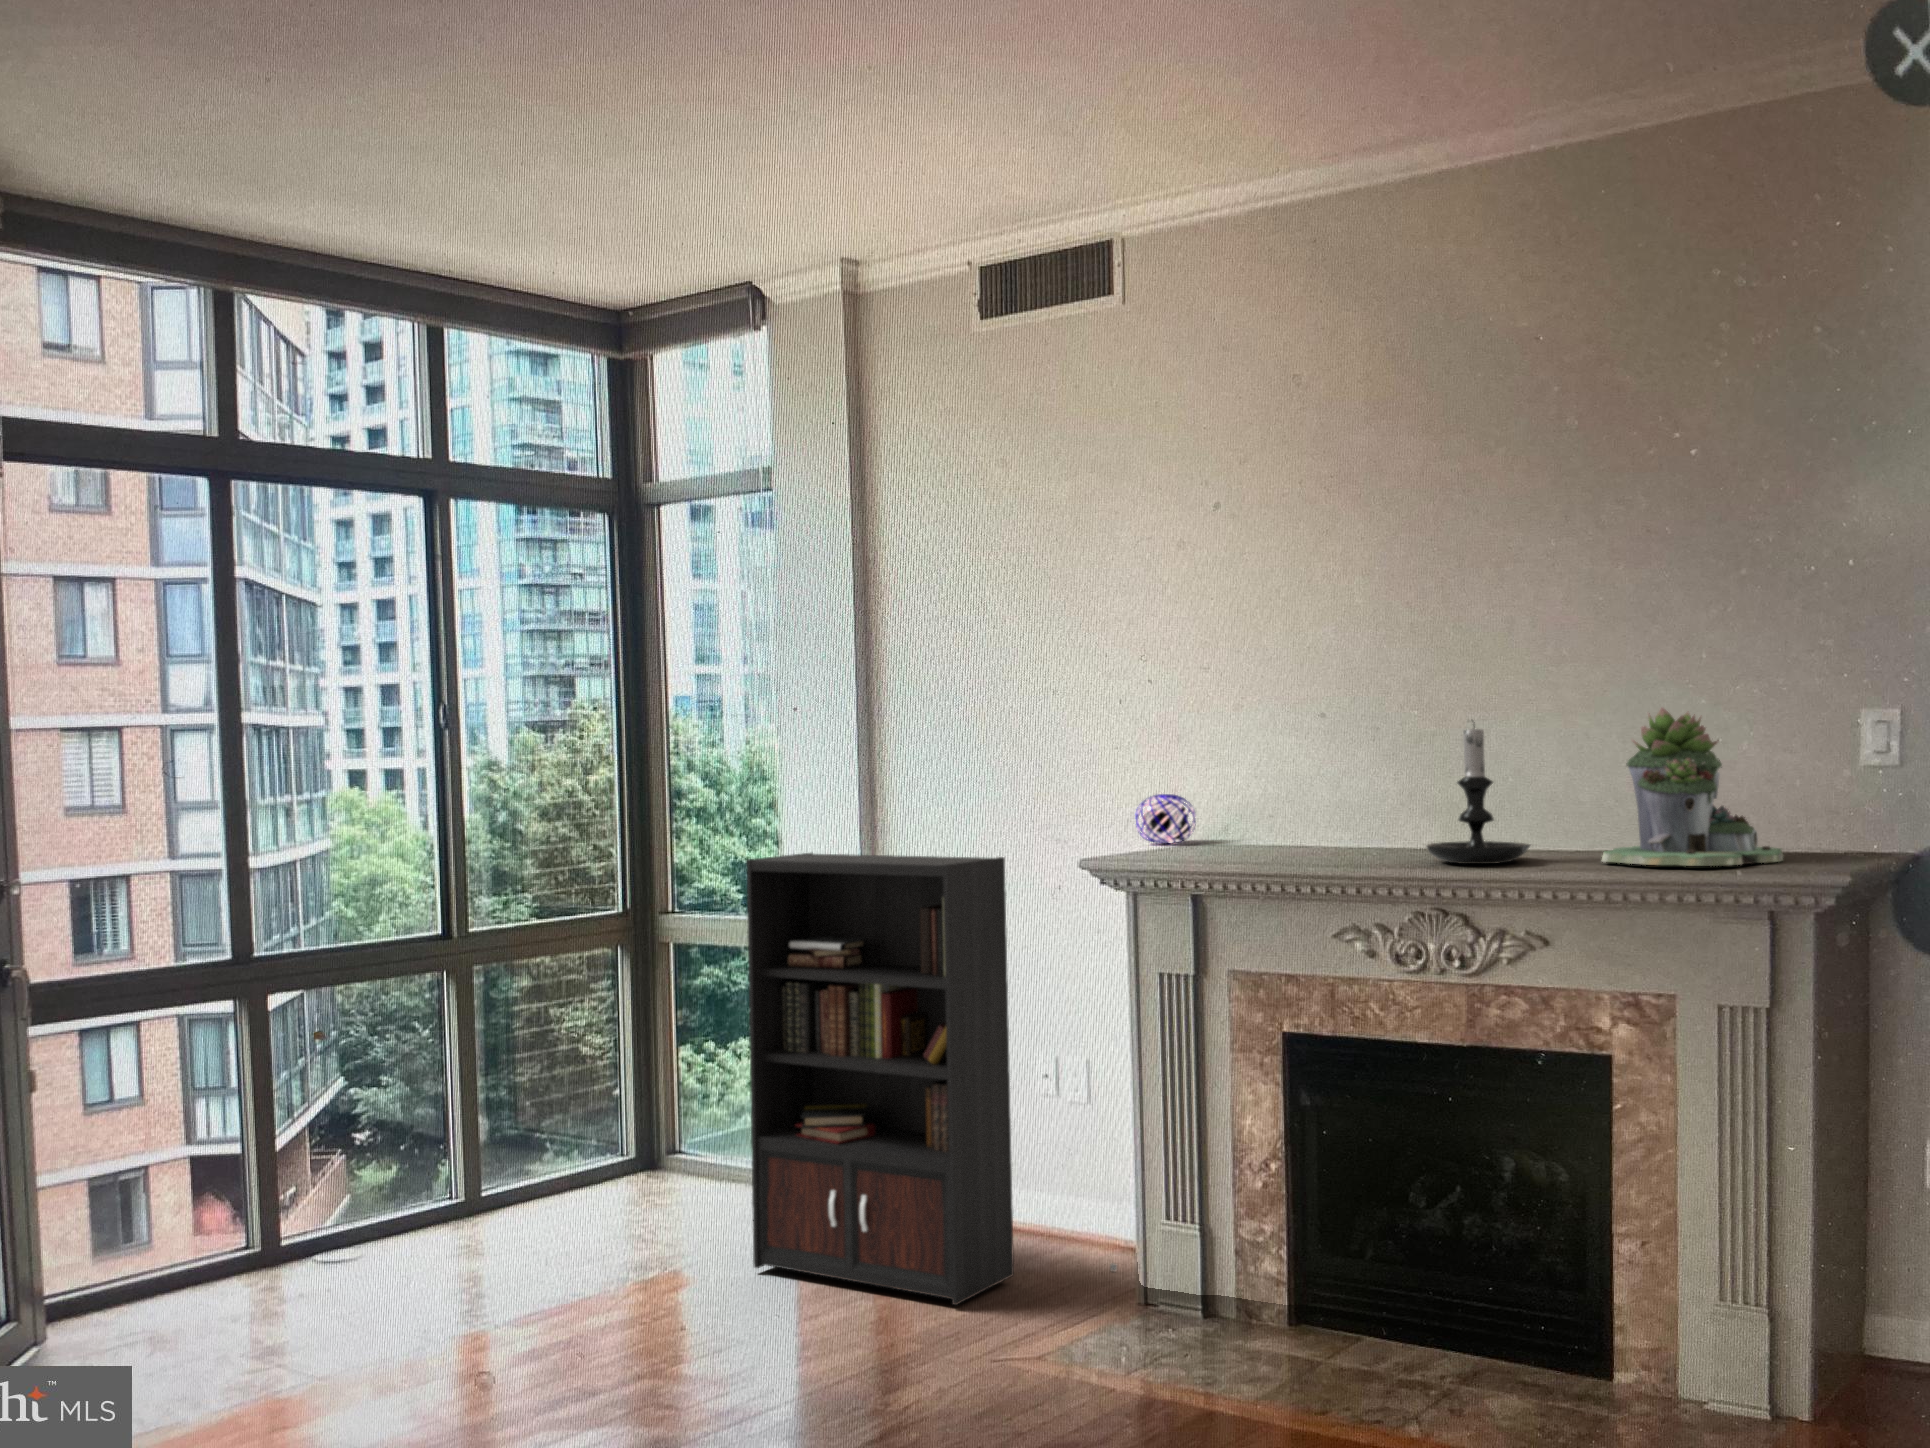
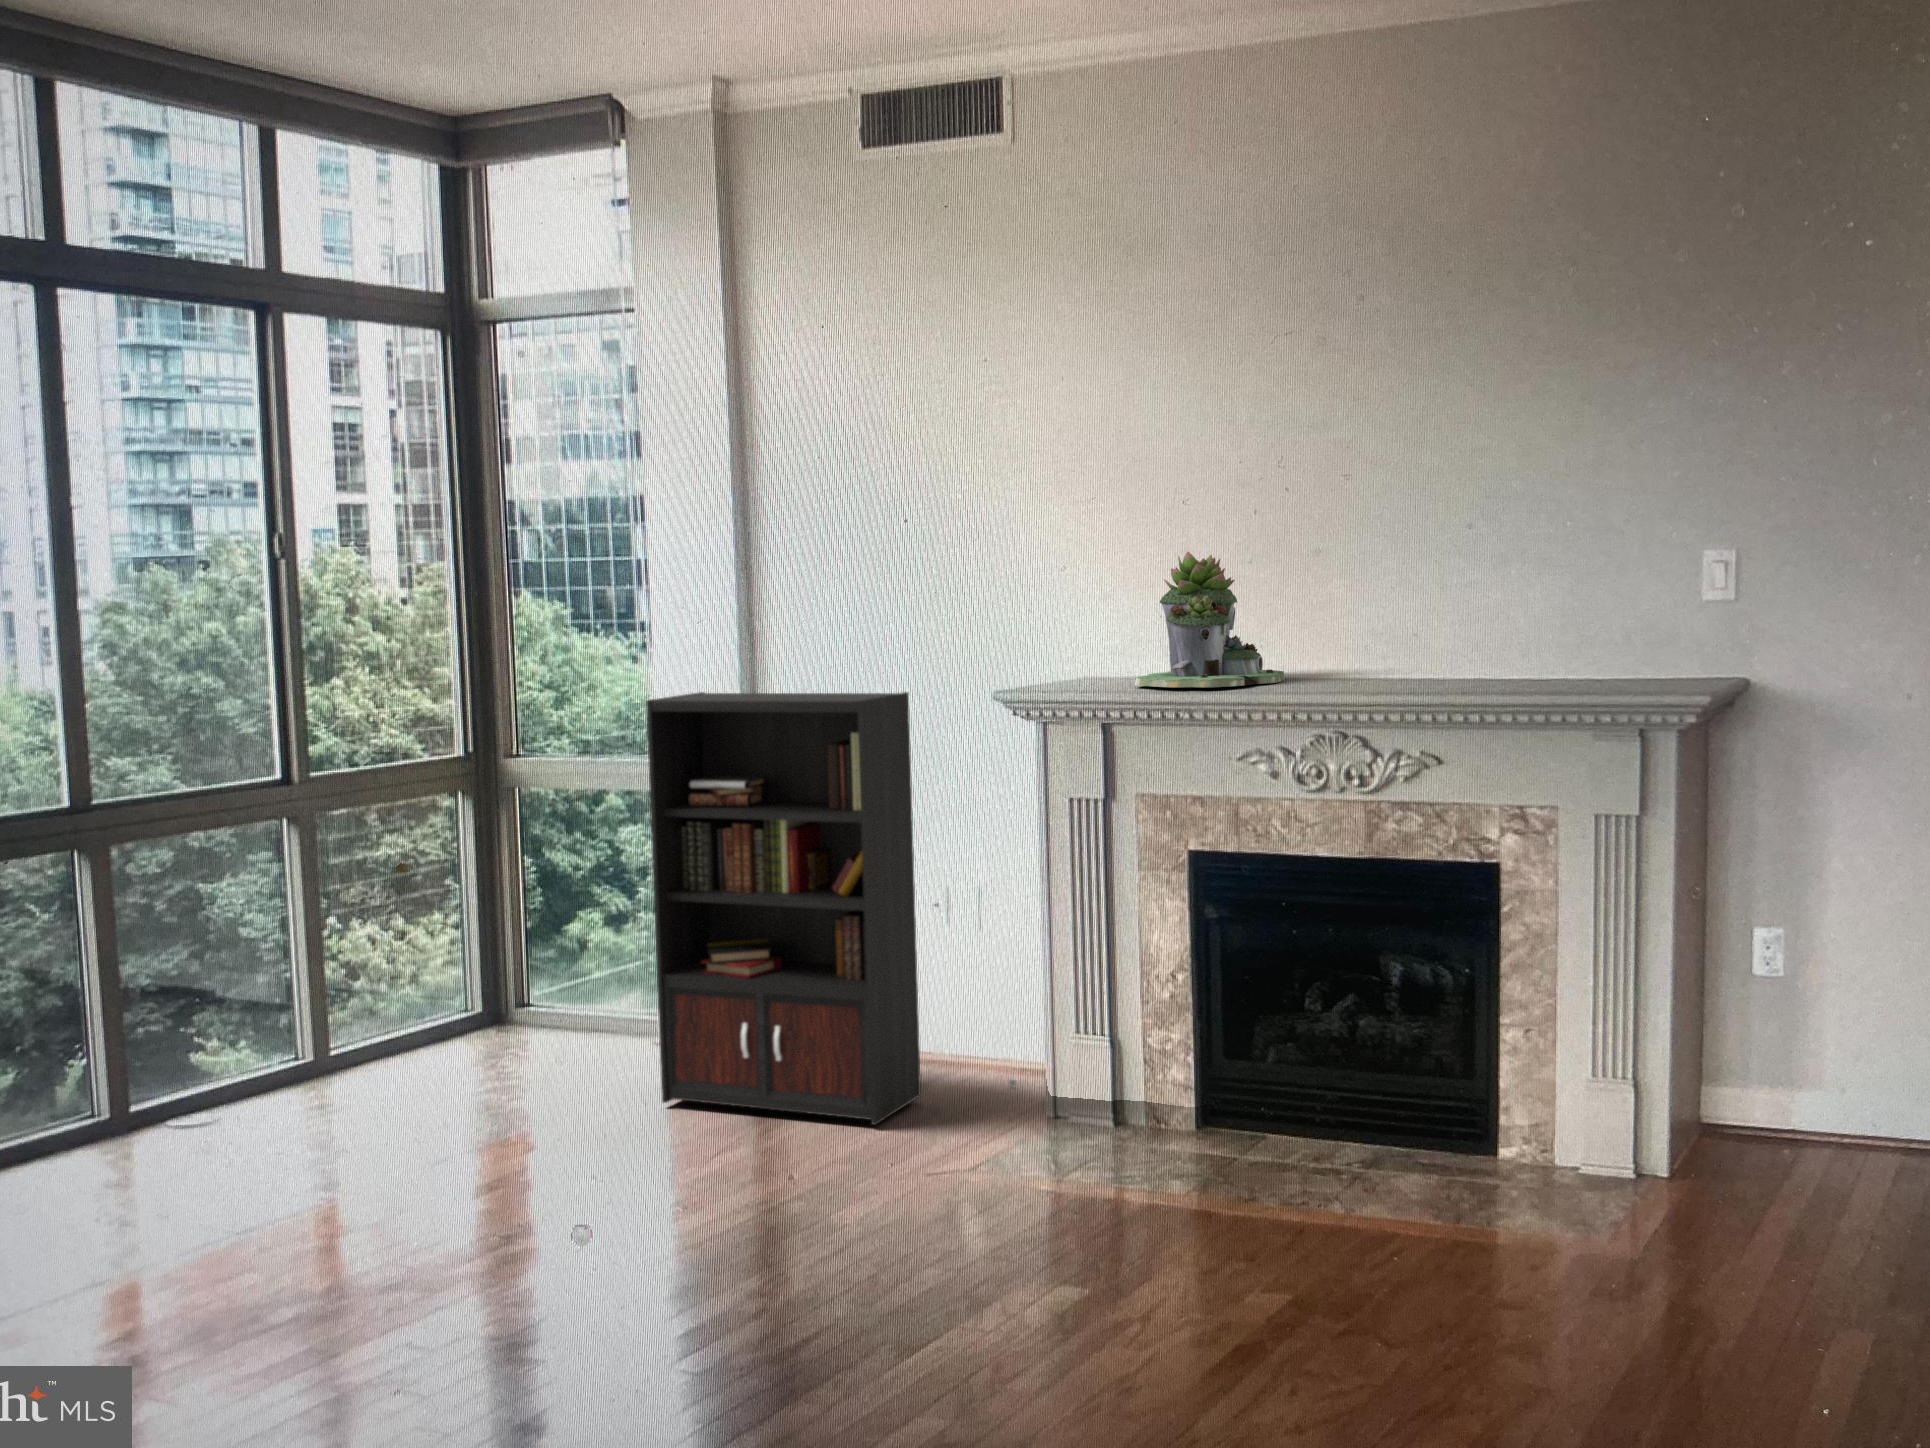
succulent planter: present [1602,708,1783,866] -> present [1135,552,1285,687]
candle holder: present [1427,726,1530,864] -> none [1327,552,1423,689]
decorative orb: present [1135,794,1196,843] -> none [1027,628,1086,676]

